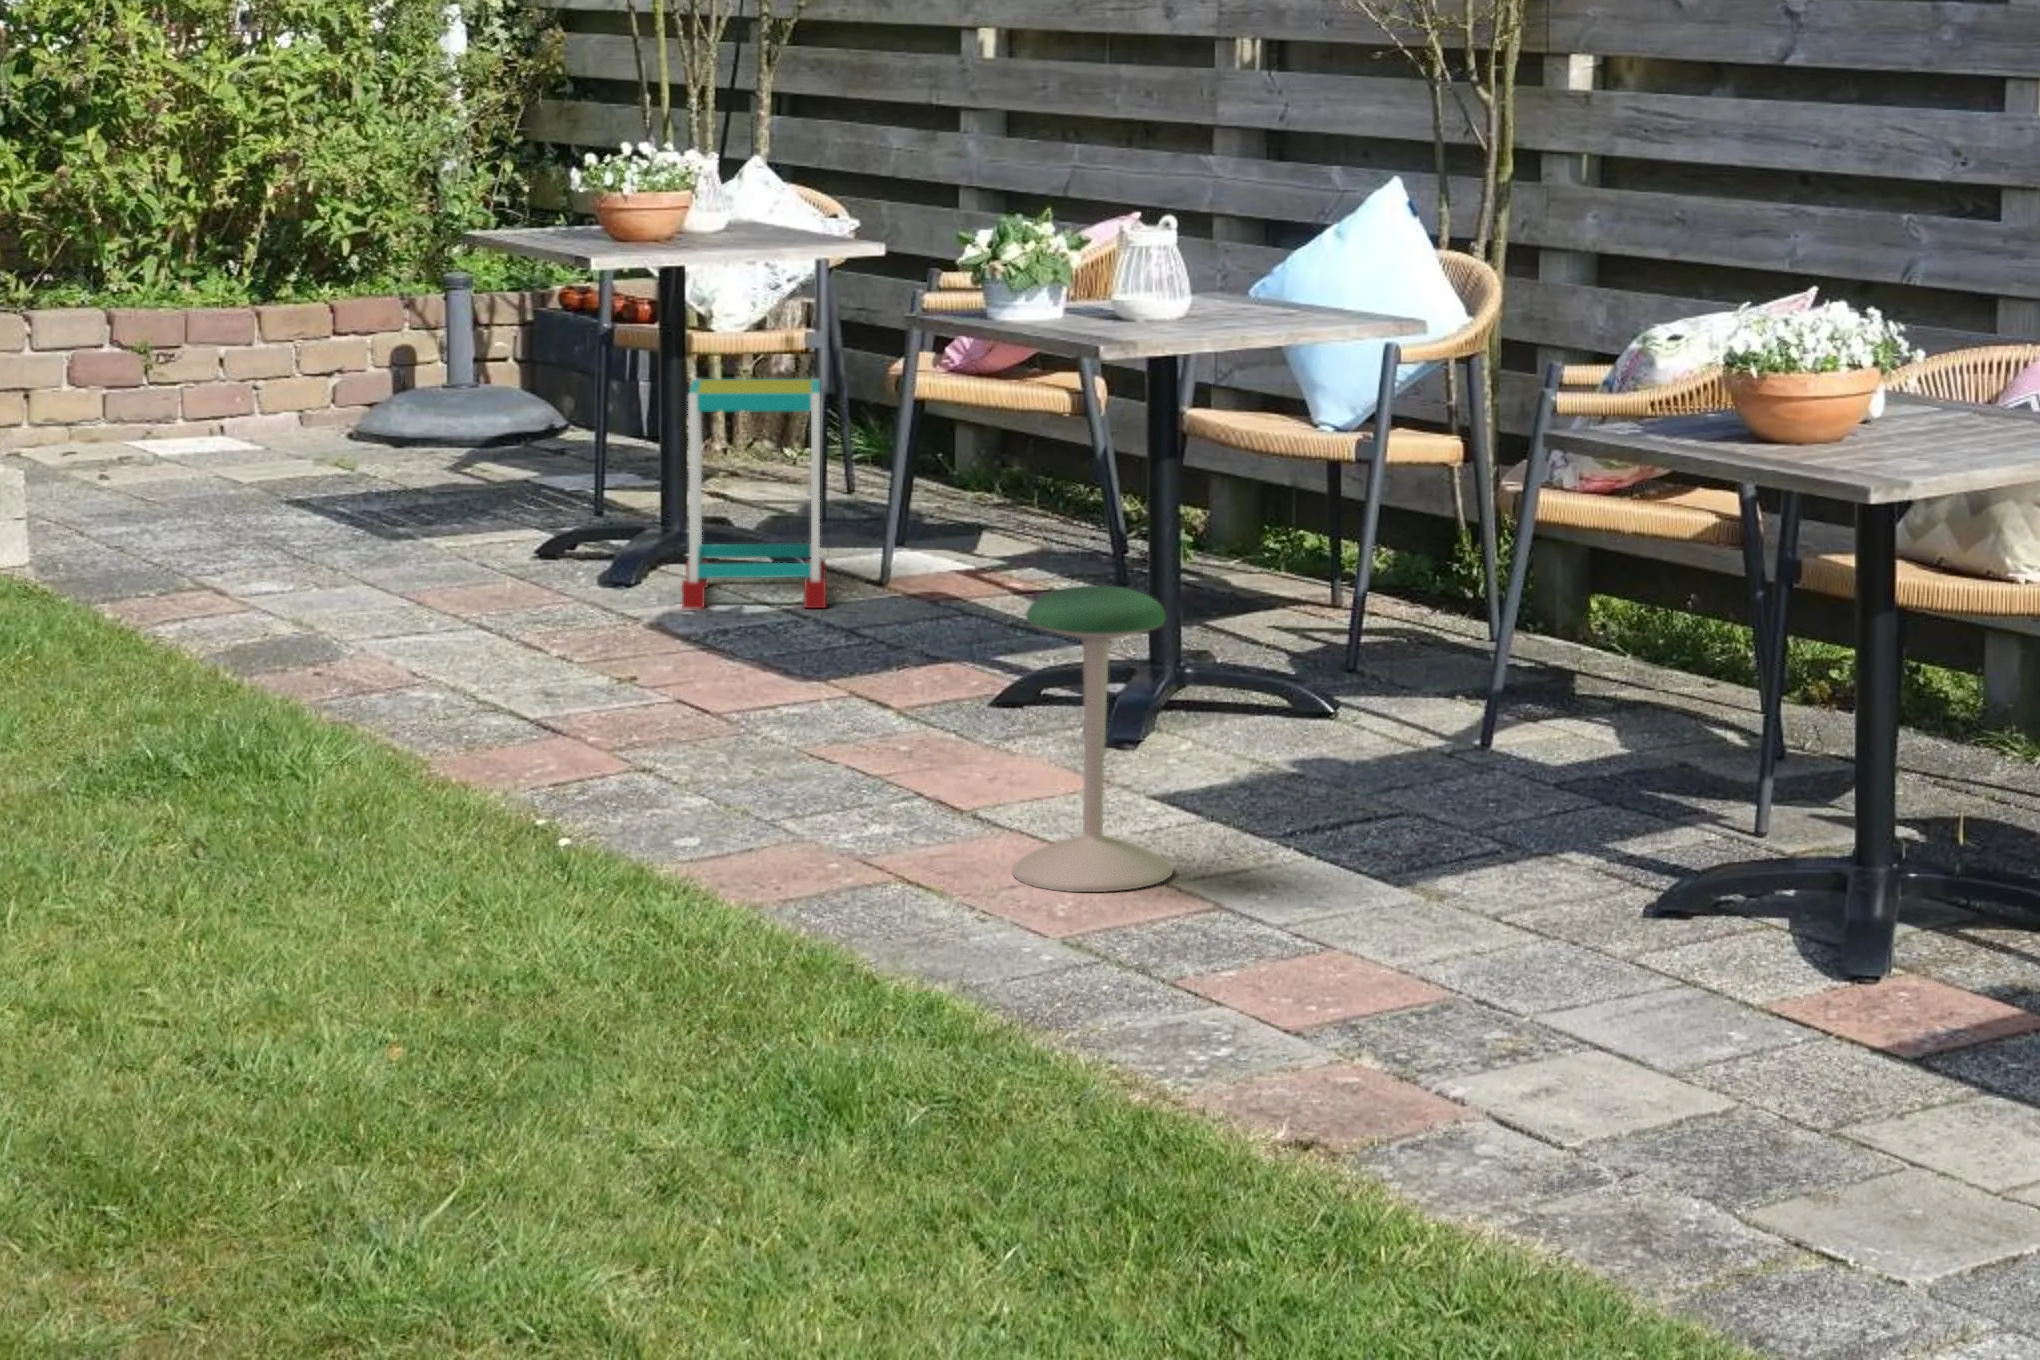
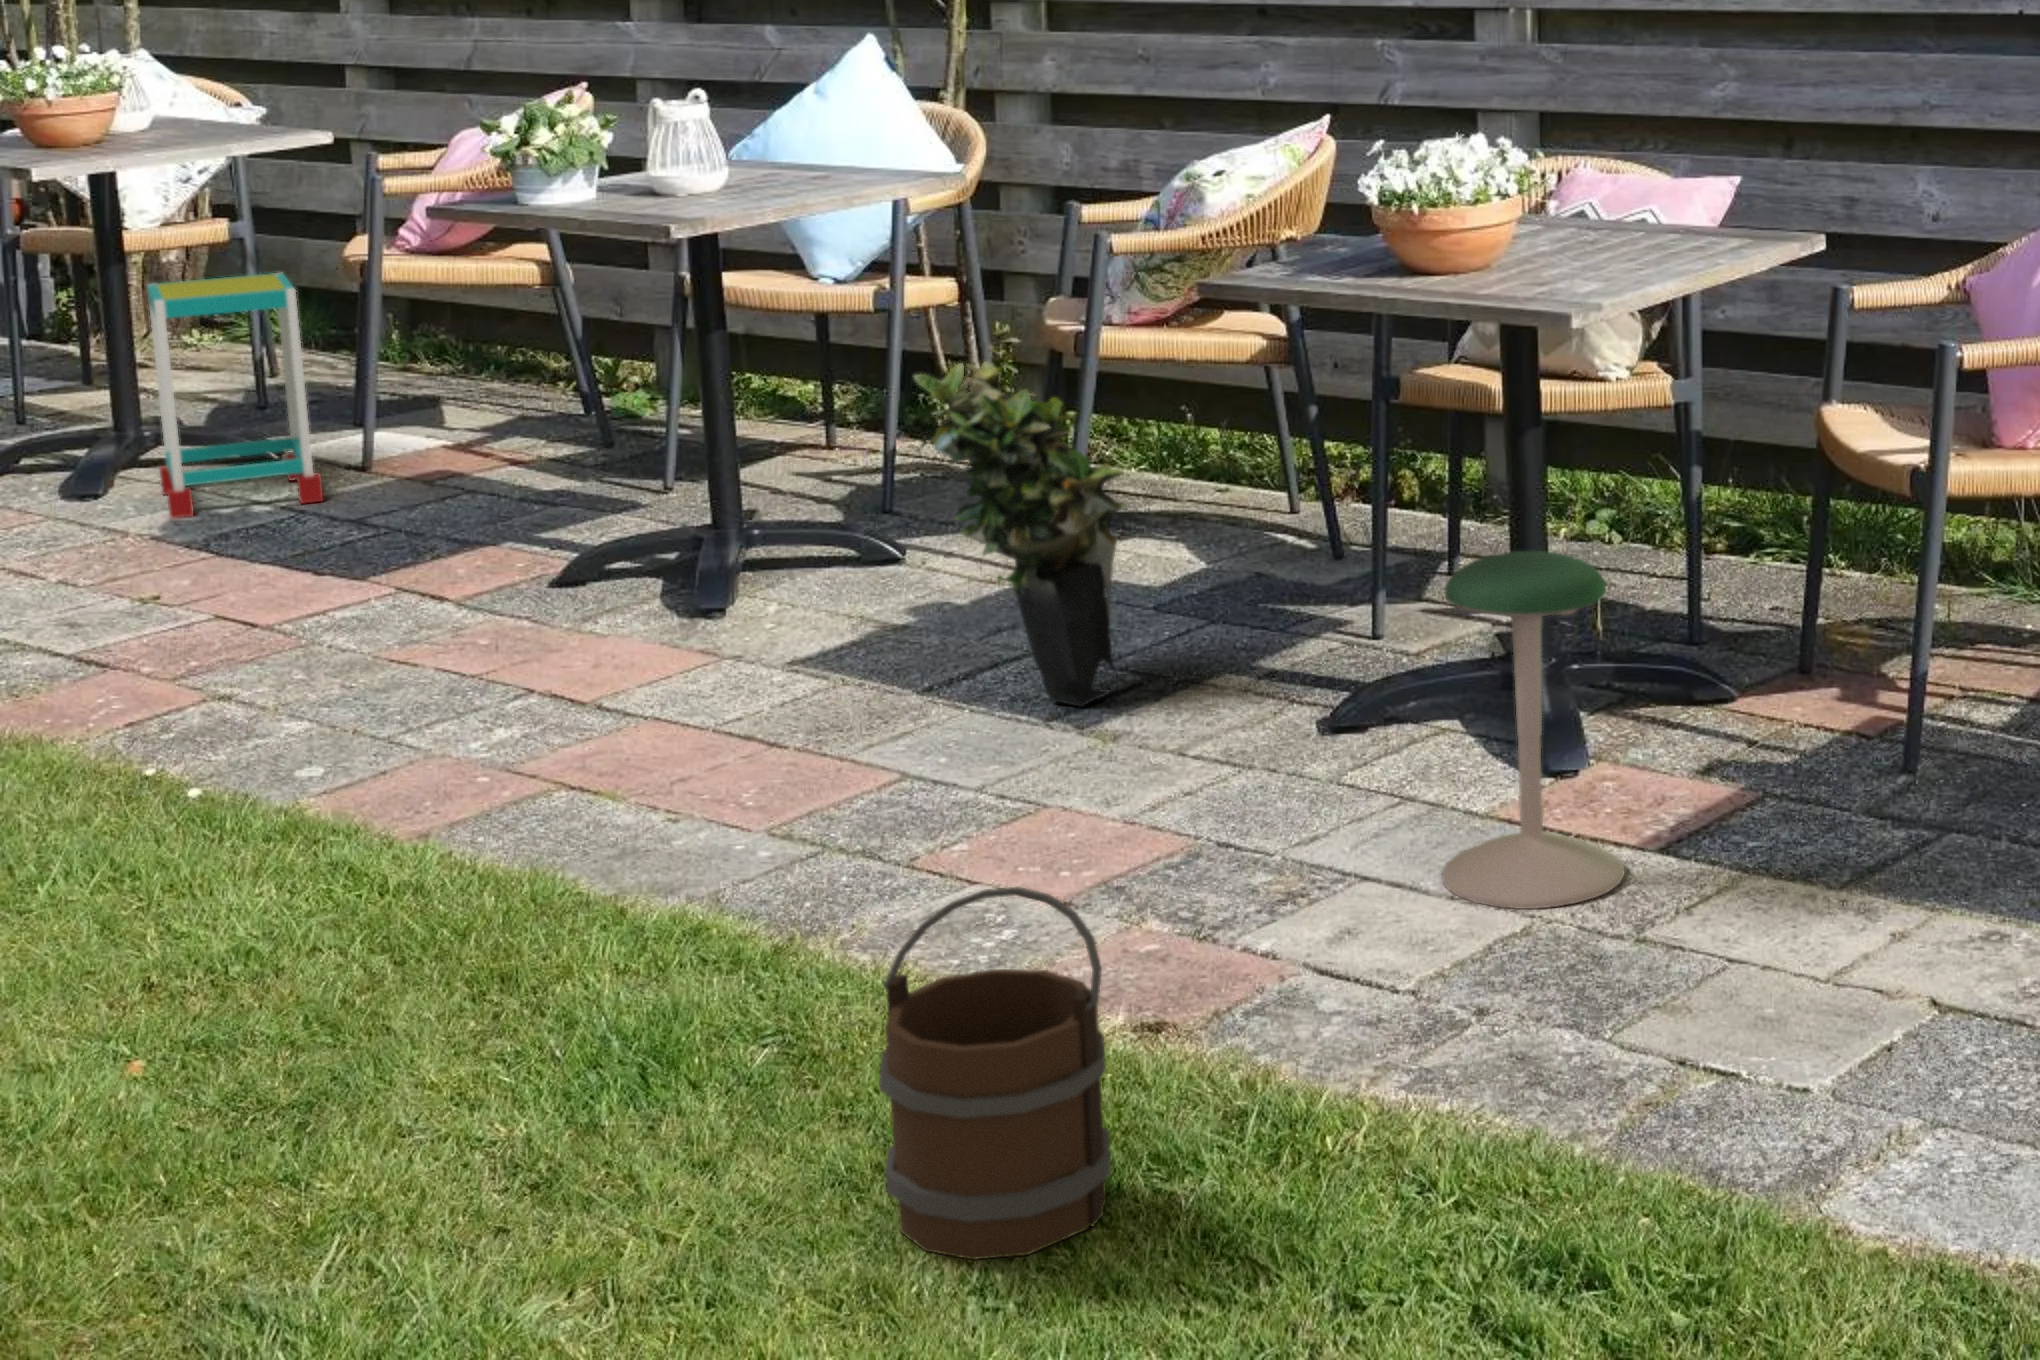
potted plant: none [1293,498,1492,865] -> present [914,361,1124,707]
stool: present [1012,585,1173,892] -> present [1442,551,1624,909]
bucket: none [957,947,1175,1290] -> present [879,887,1111,1260]

